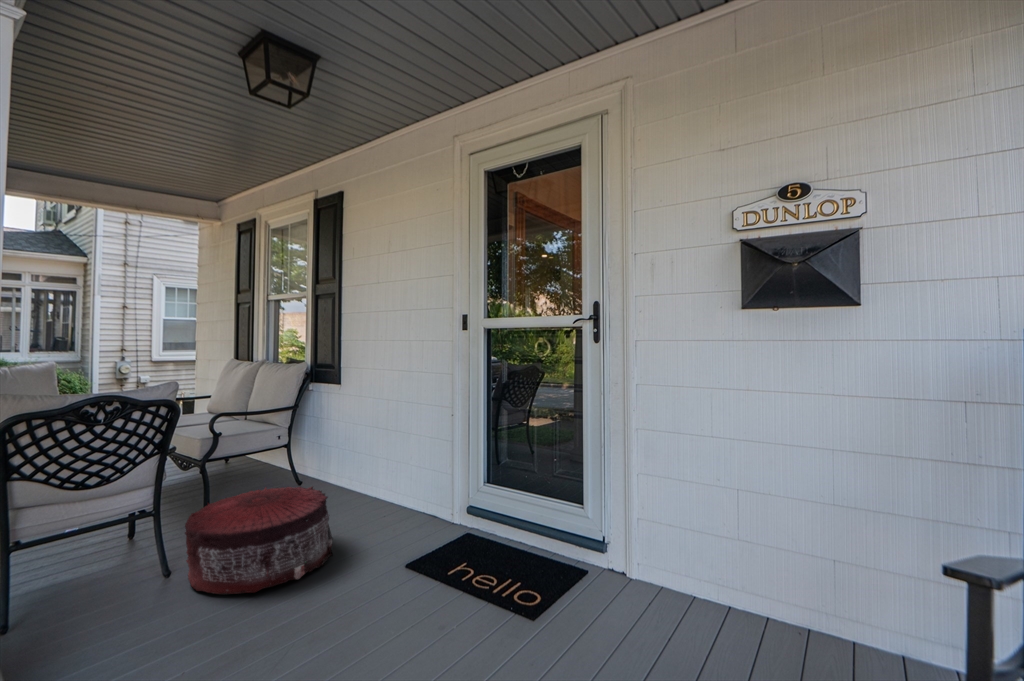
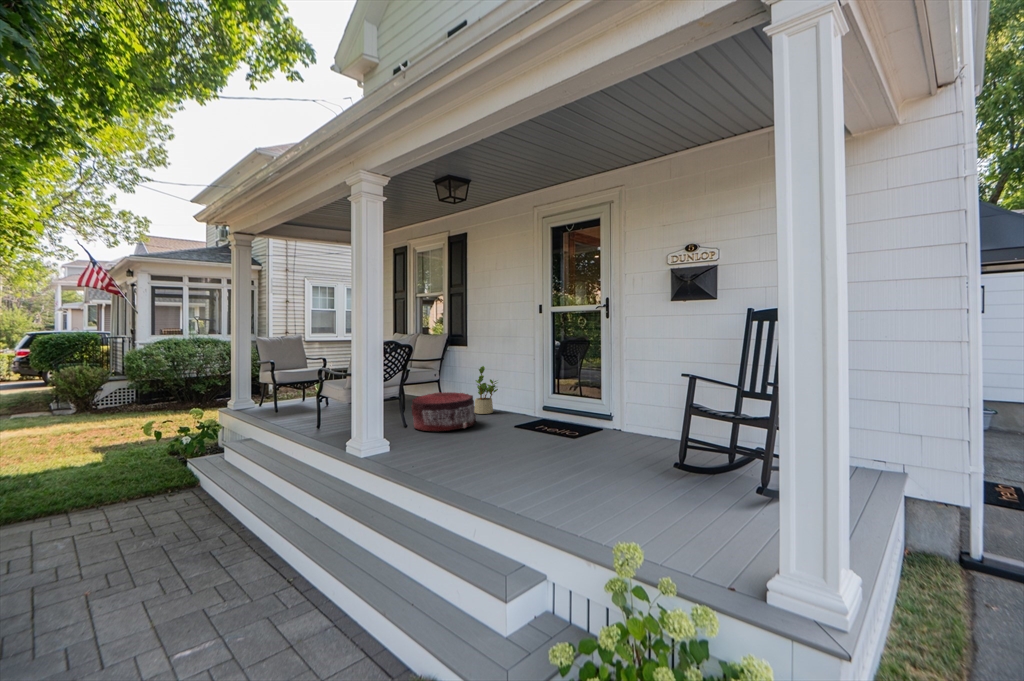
potted plant: none [347,425,391,514] -> present [474,366,498,414]

